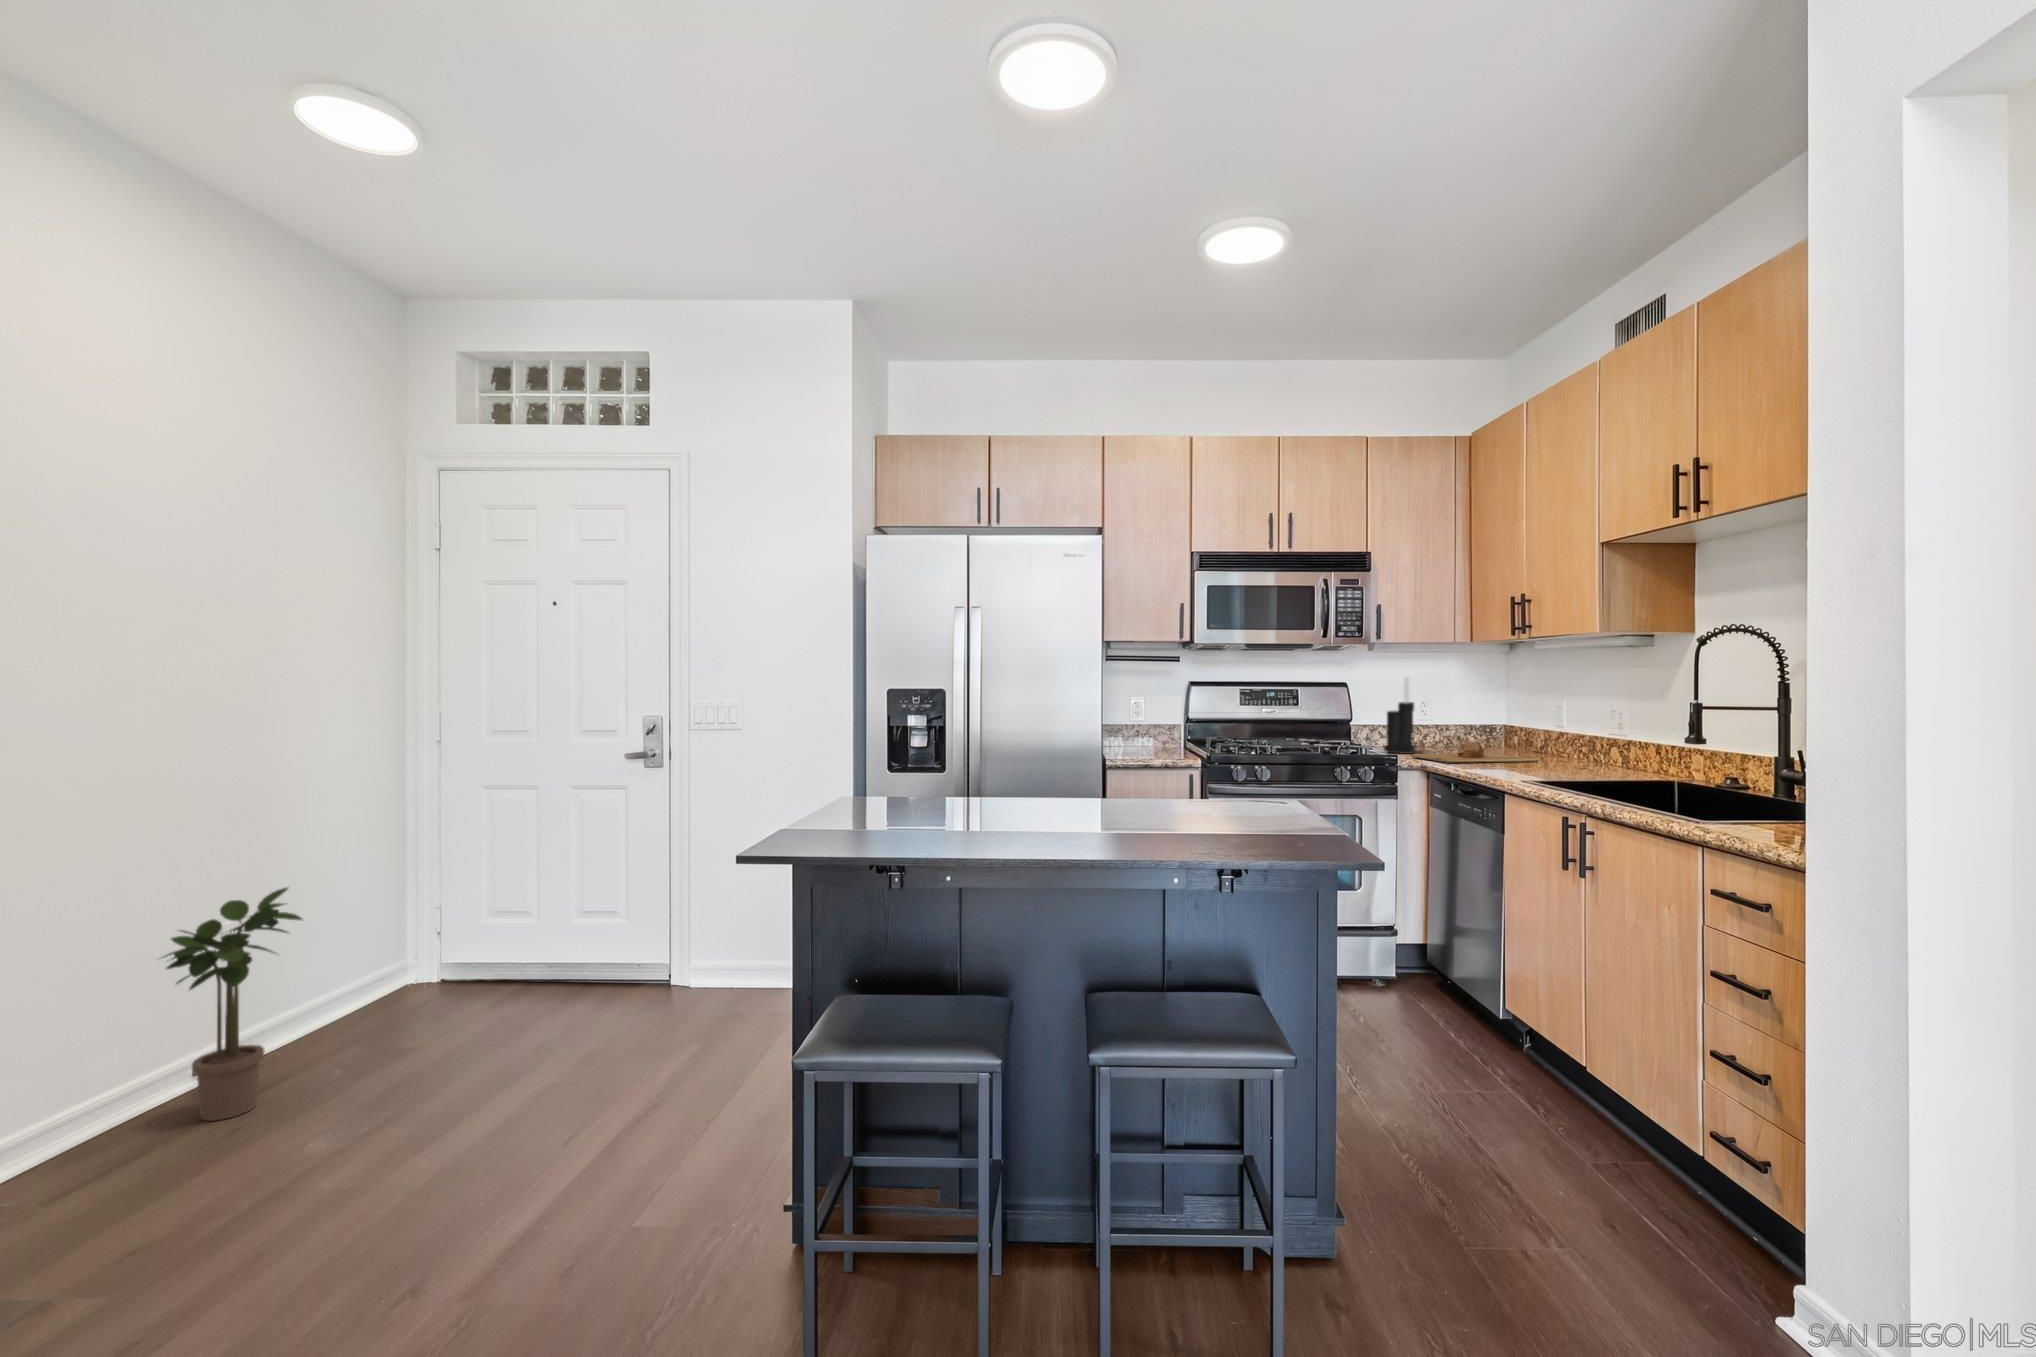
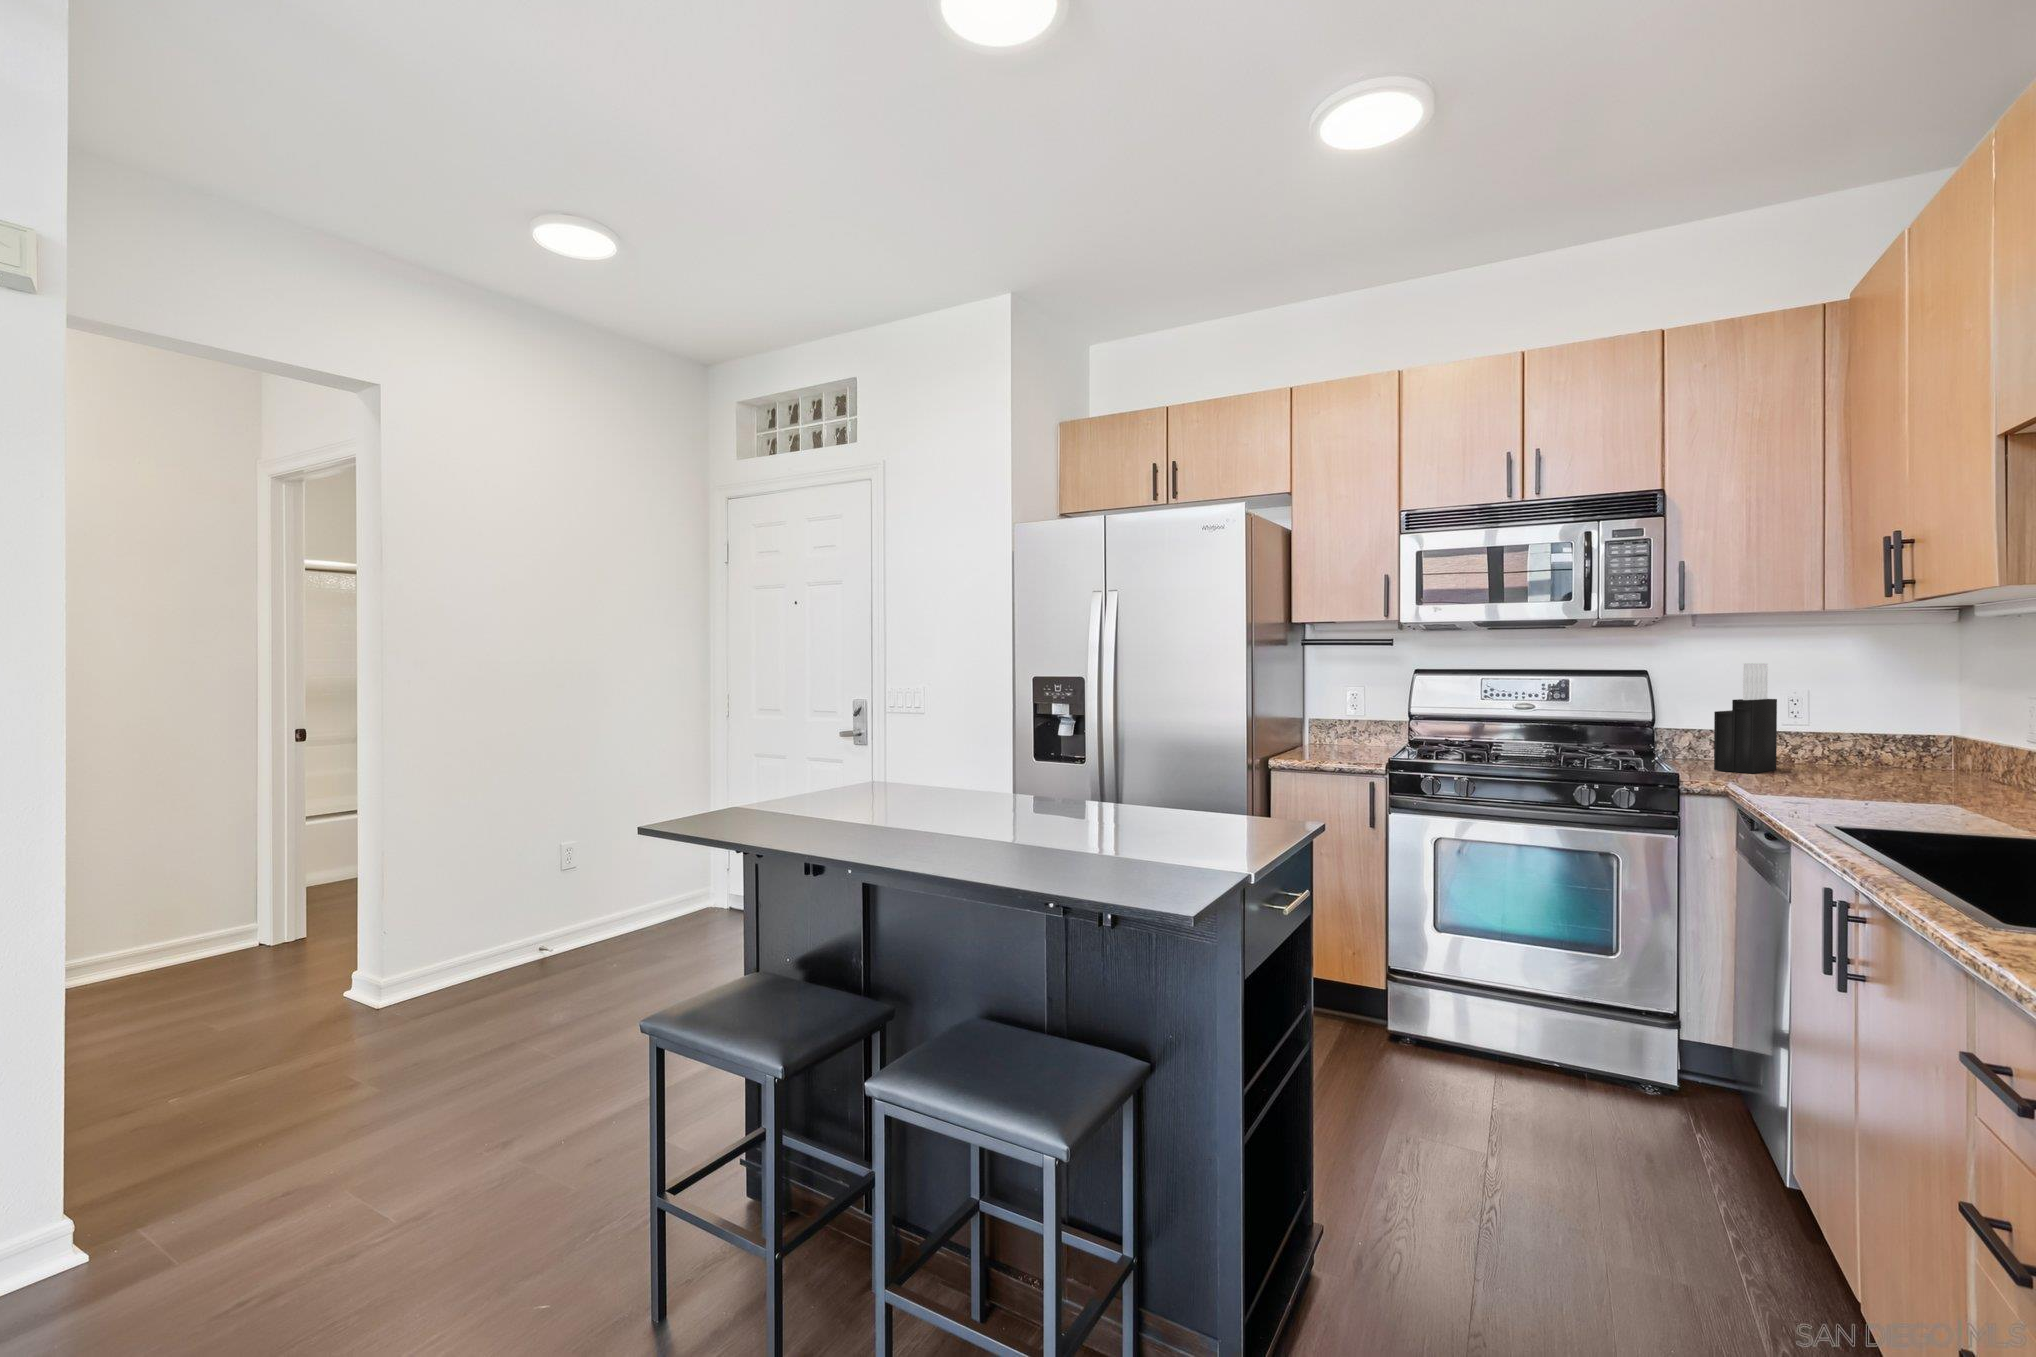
cutting board: present [1411,742,1538,763] -> none [1729,760,1947,797]
potted plant: present [163,888,302,1121] -> none [495,822,587,982]

